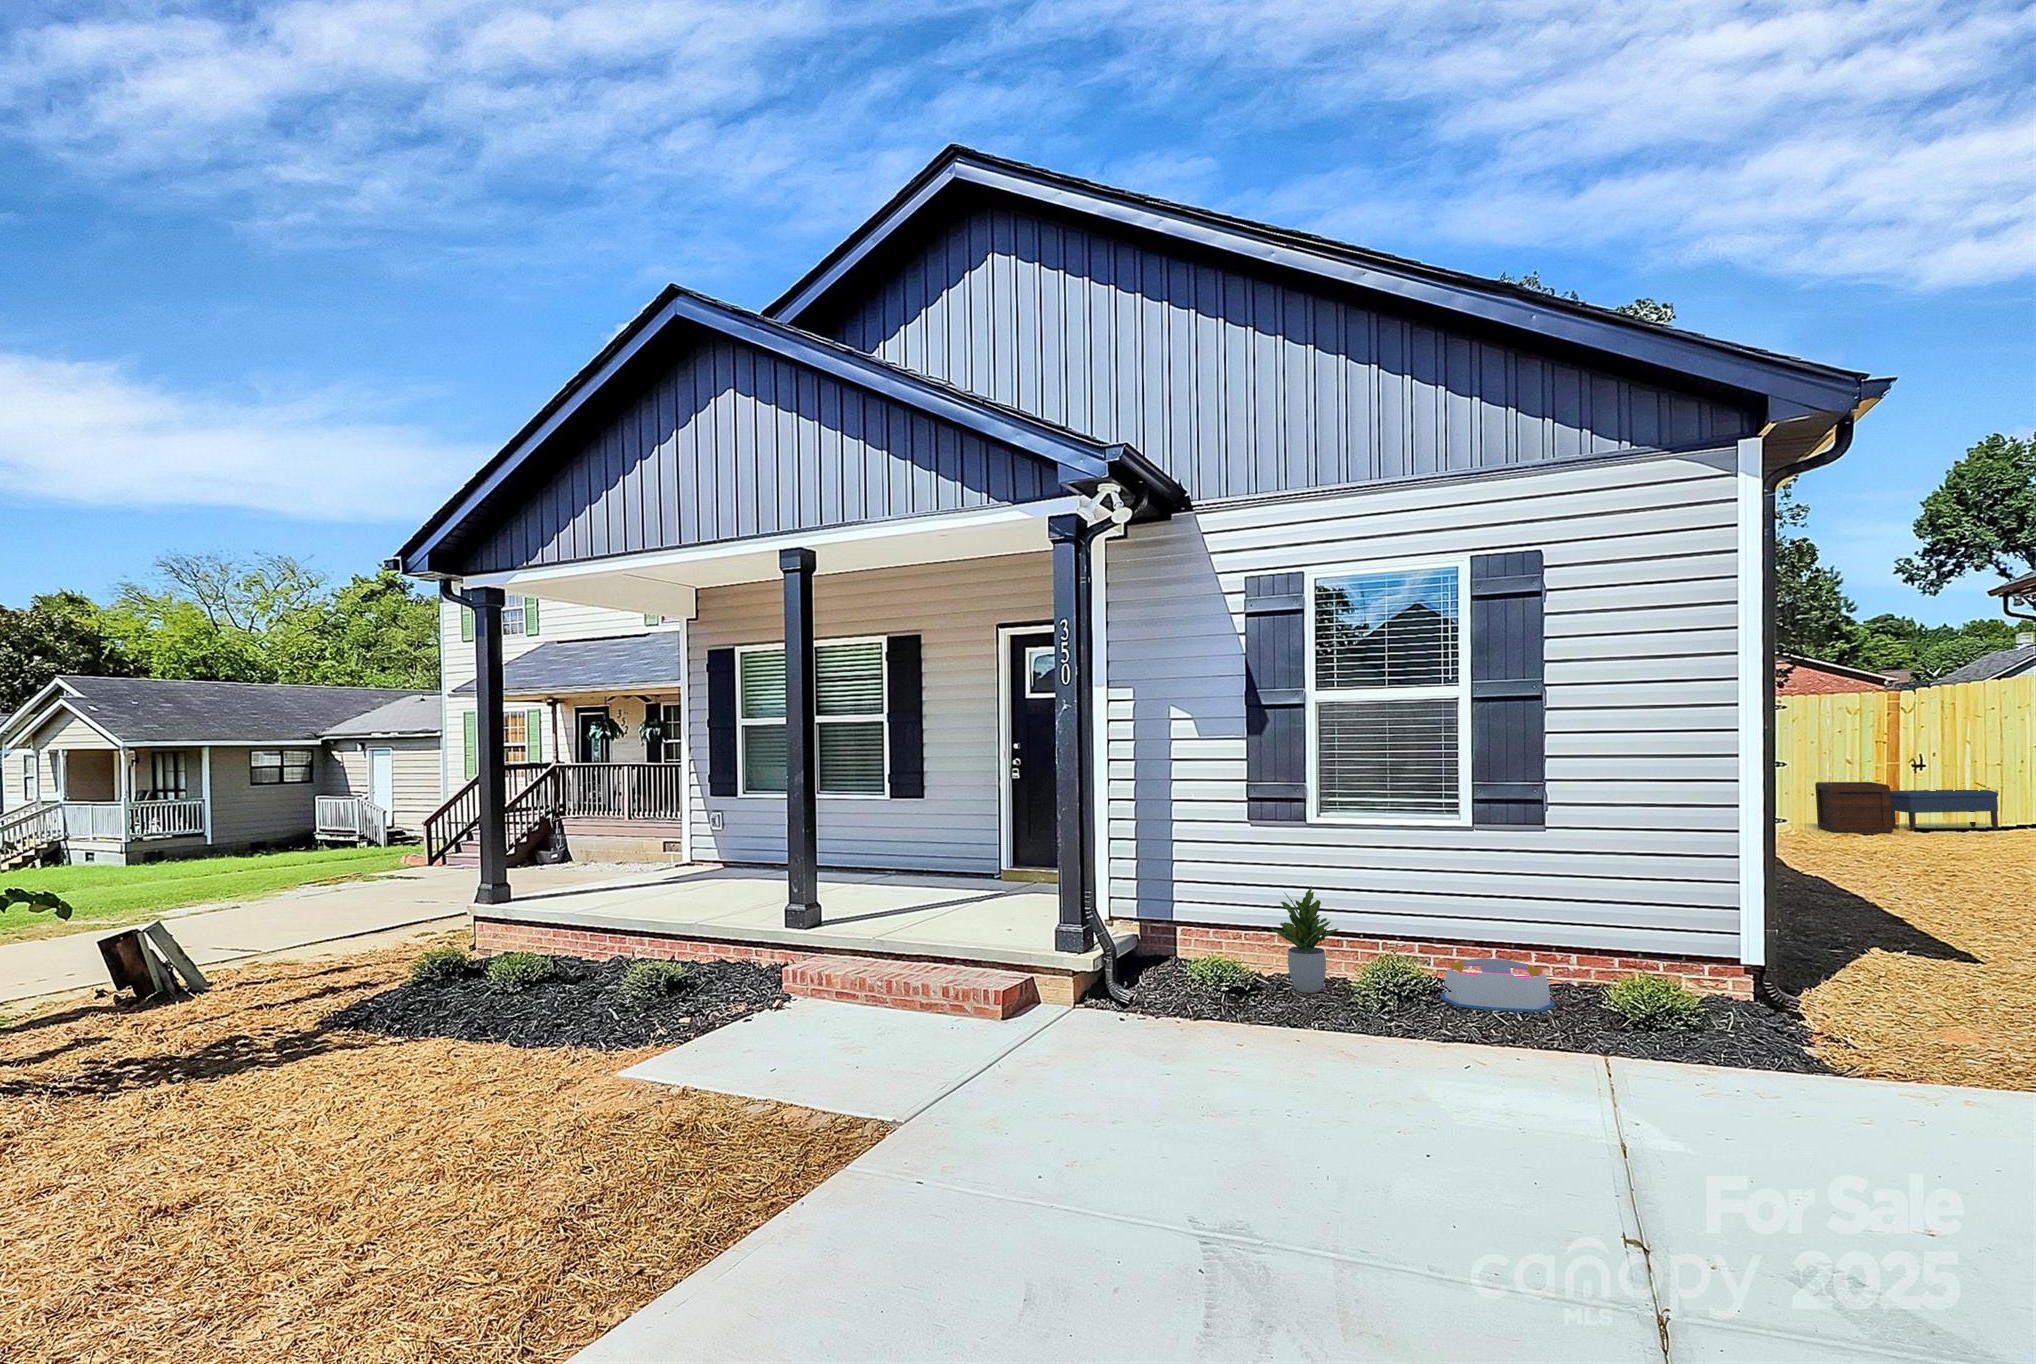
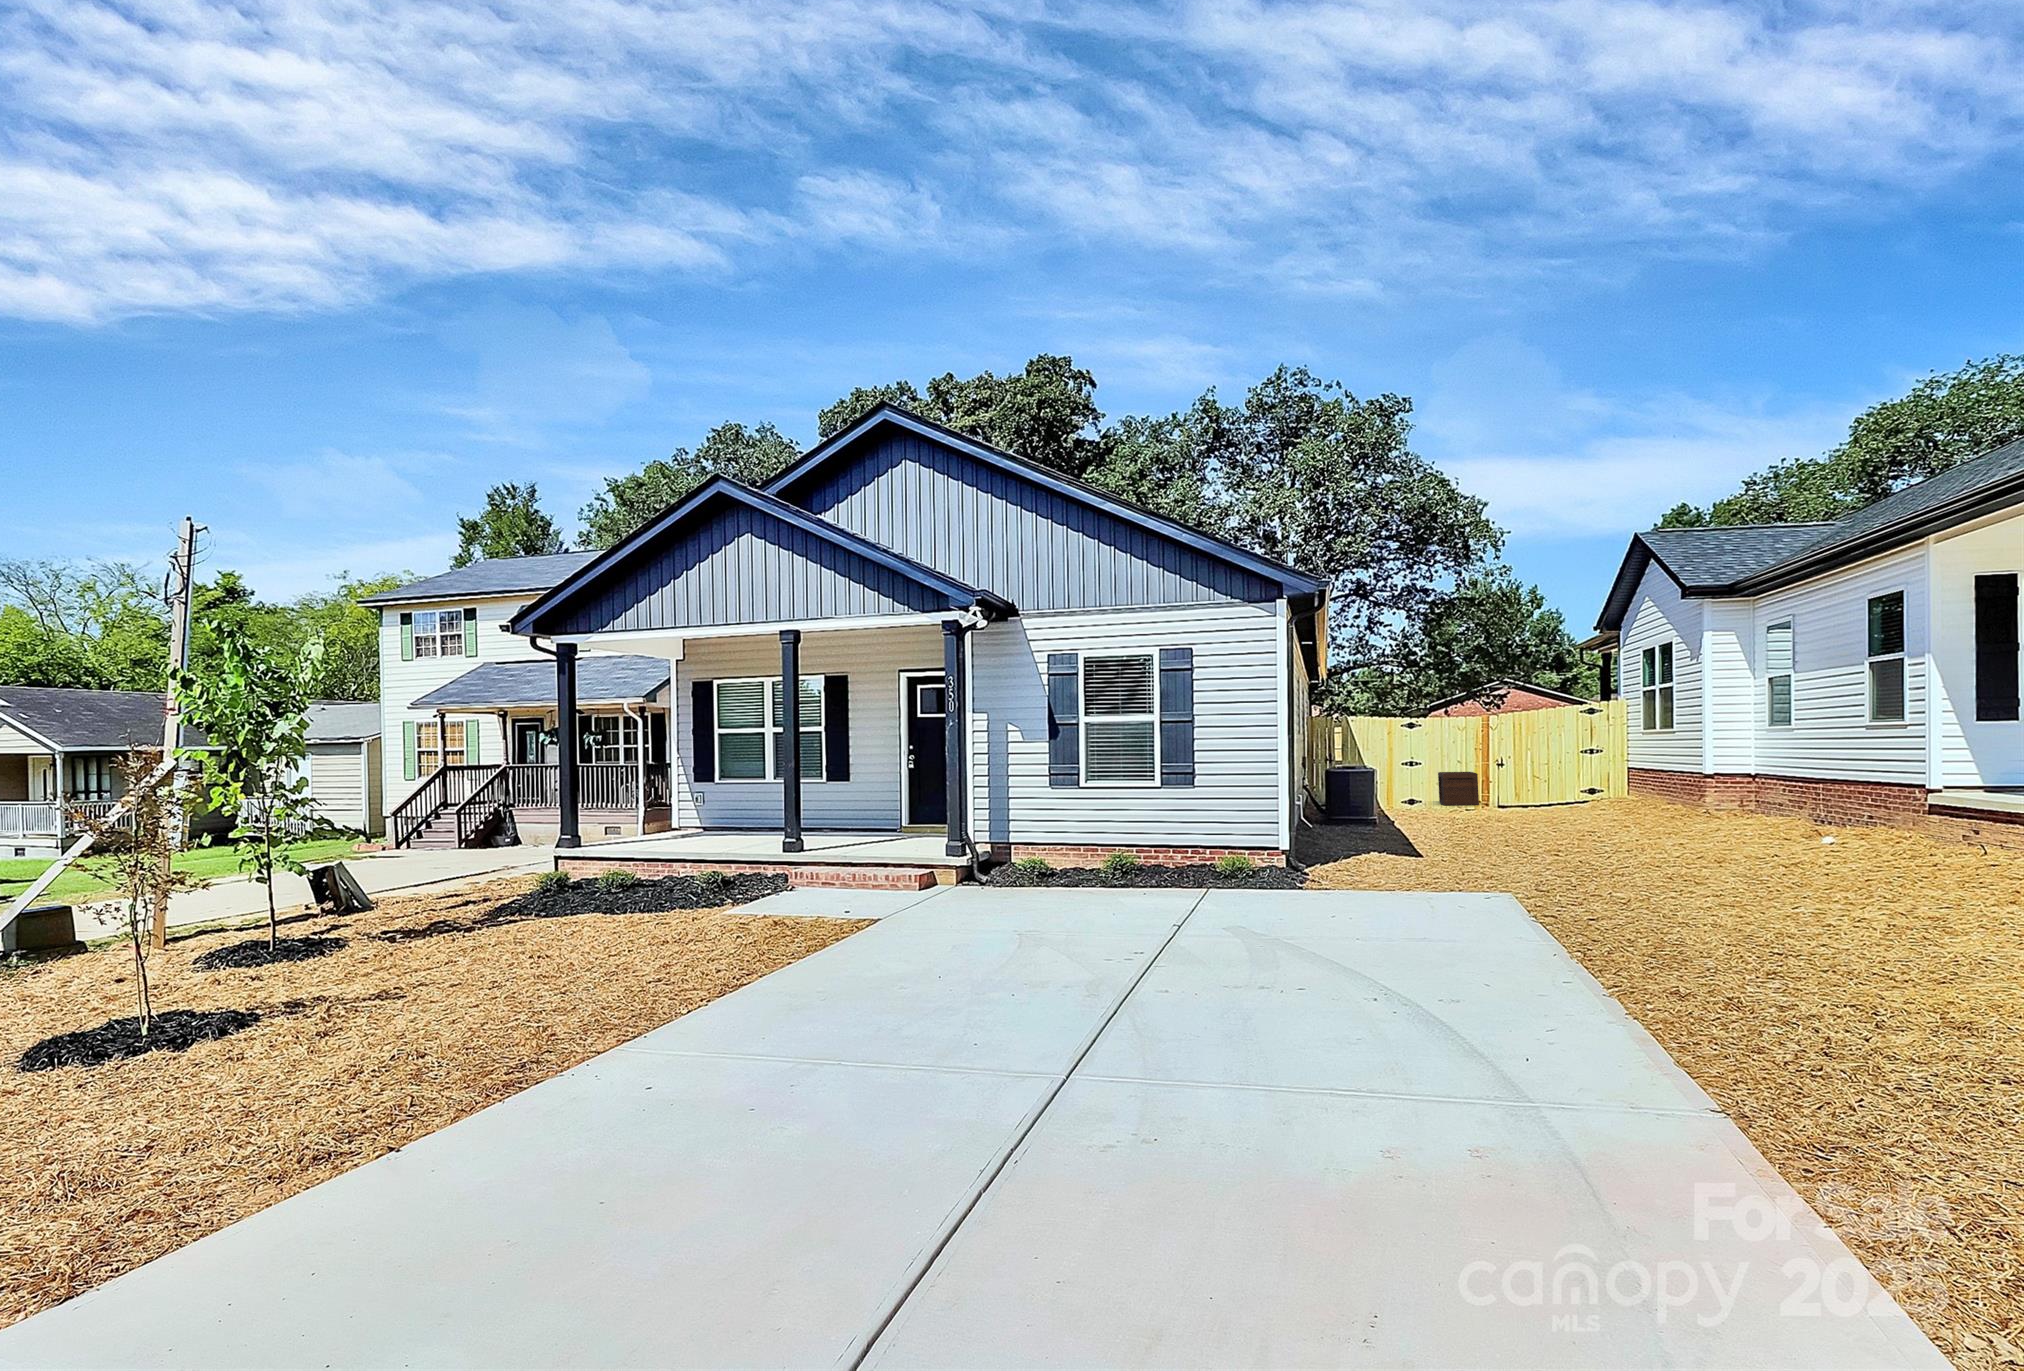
bench: present [1890,789,1998,831] -> none [1480,776,1545,804]
potted plant: present [1271,886,1339,993] -> none [1059,820,1095,877]
storage bin: present [1440,958,1555,1012] -> none [1144,854,1197,879]

